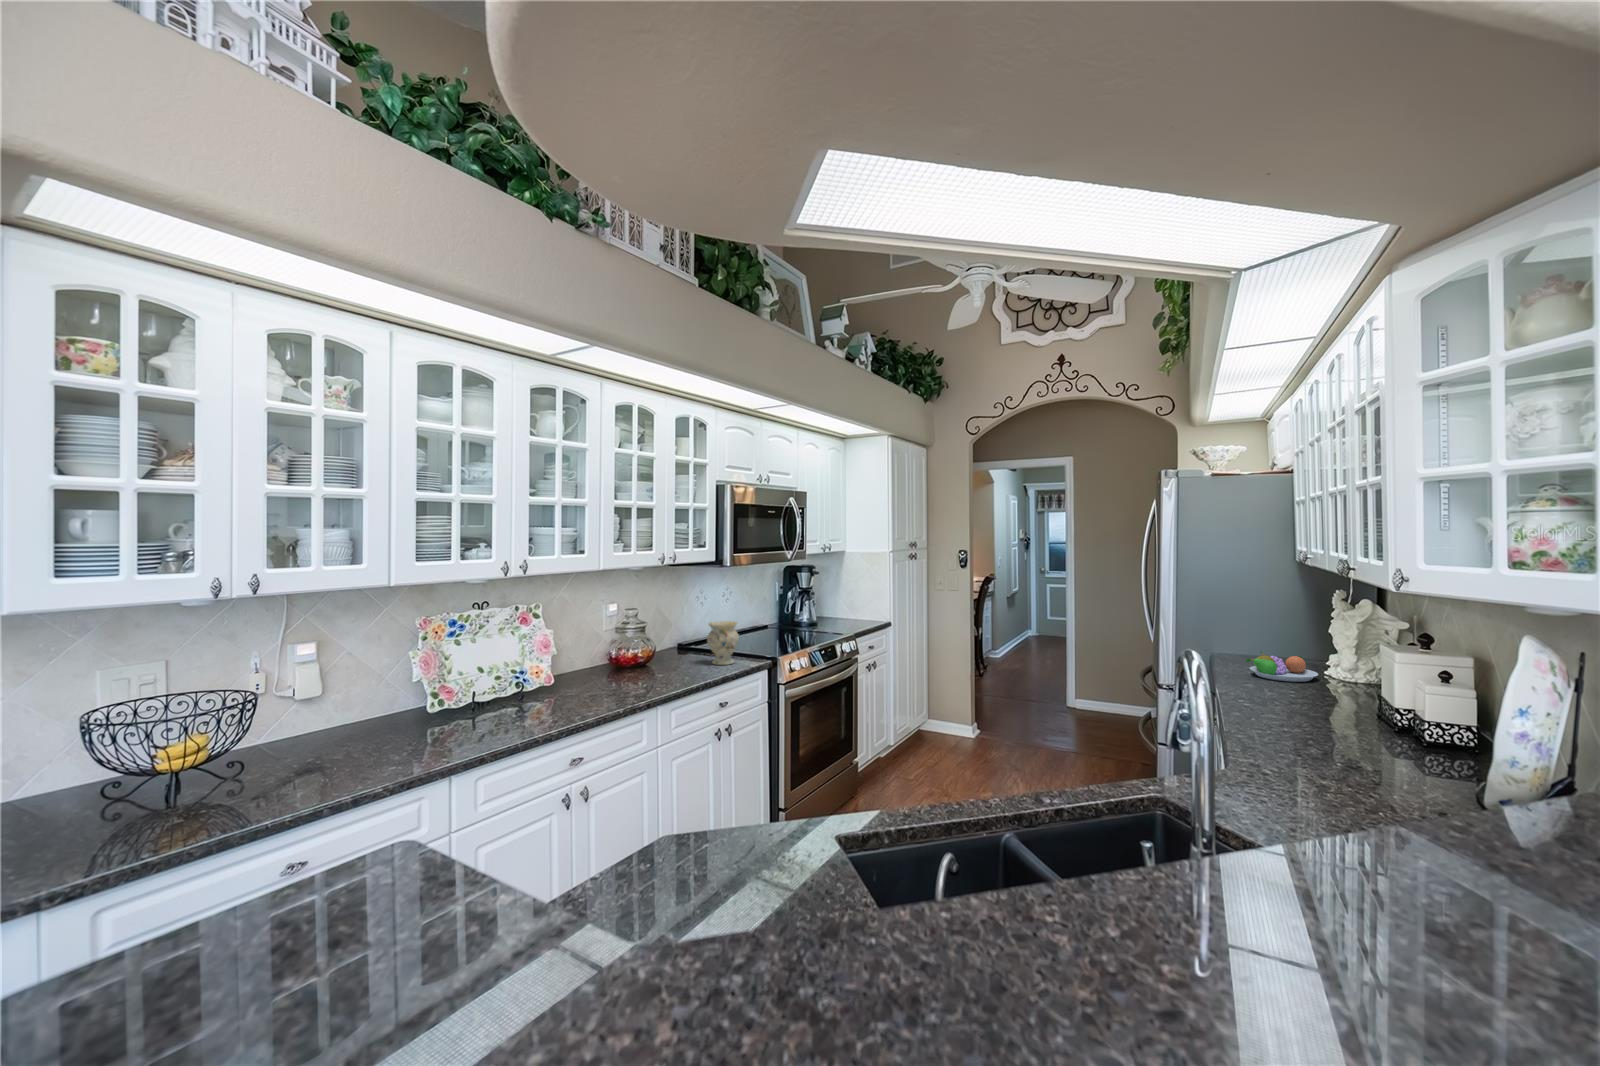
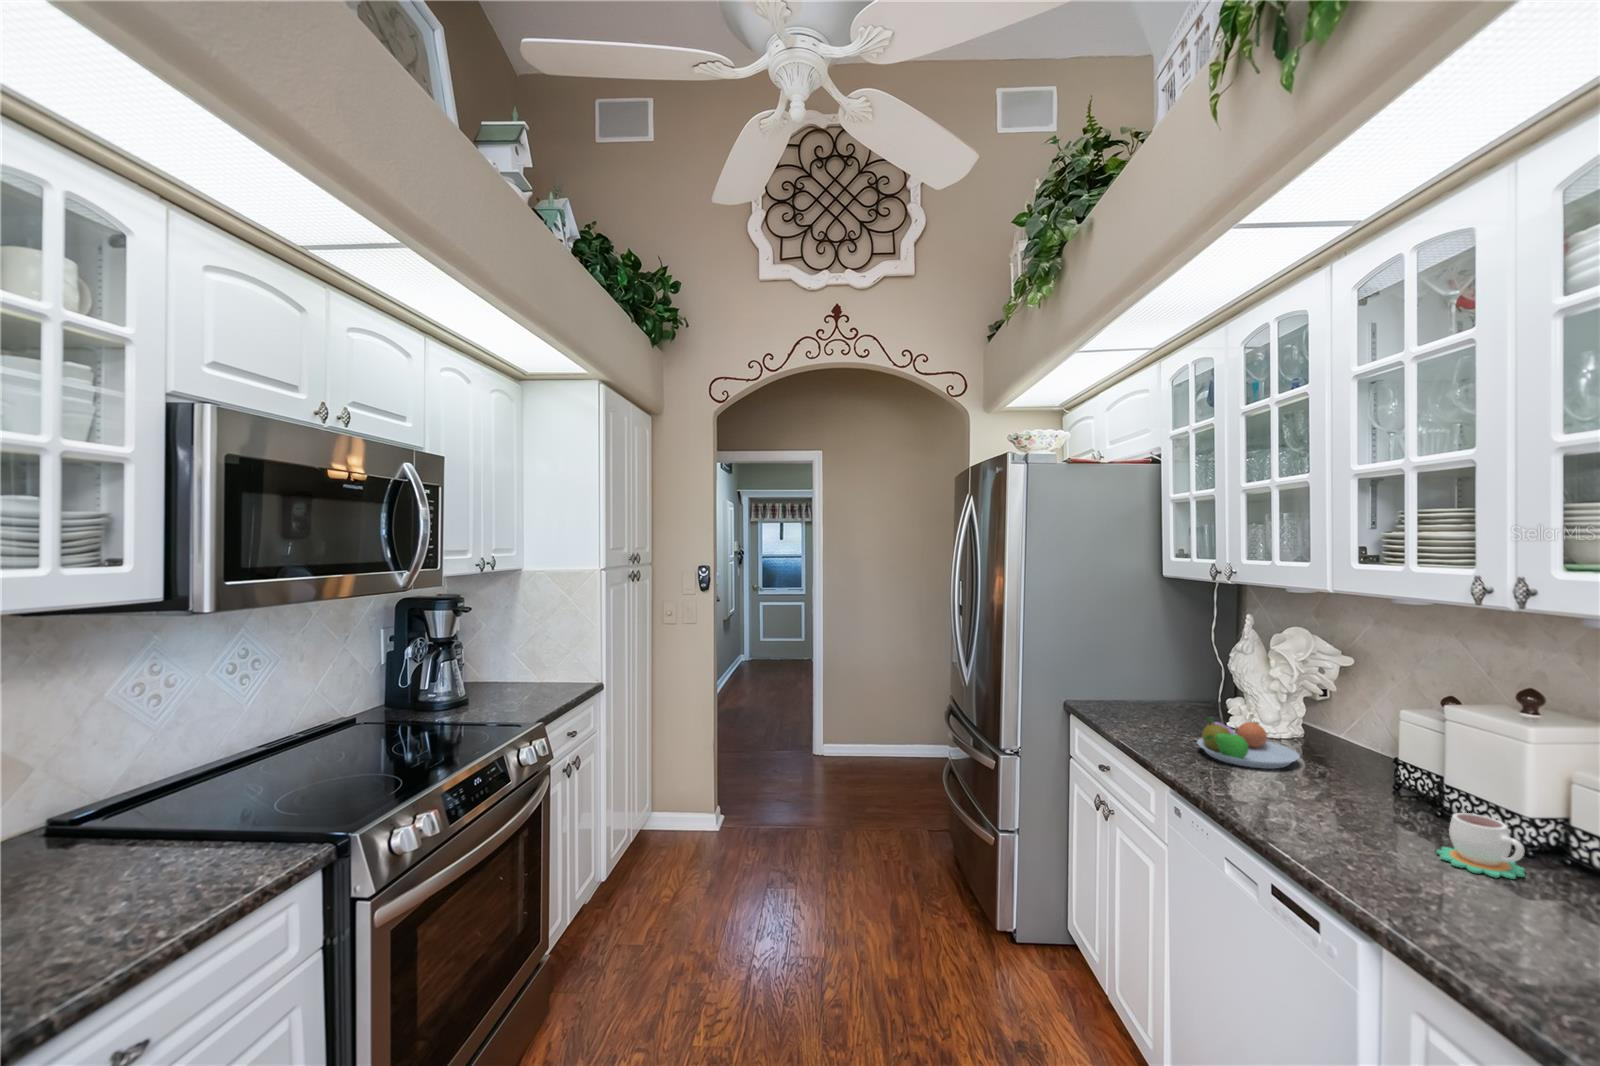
vase: present [707,621,739,665] -> none [83,766,210,911]
mug: none [1302,687,1345,717] -> present [1436,813,1525,879]

